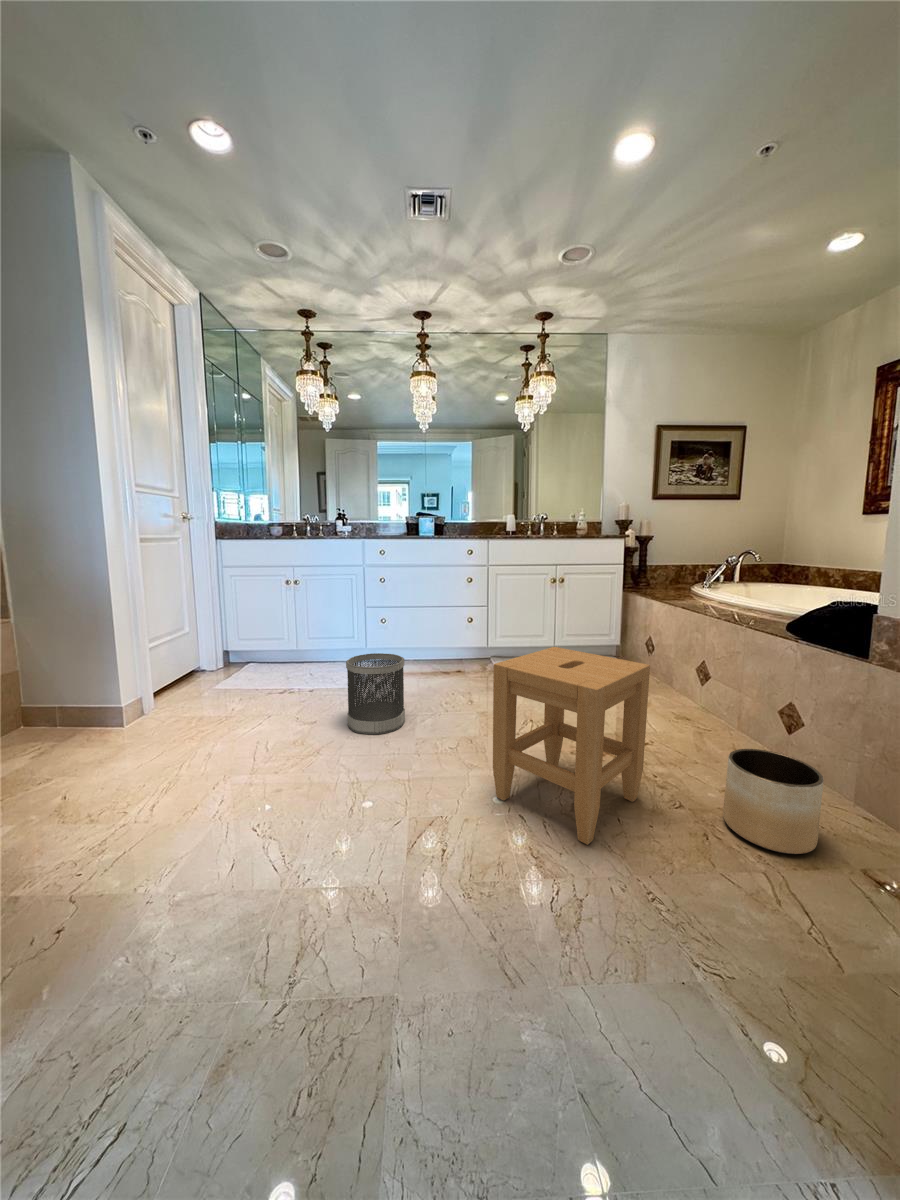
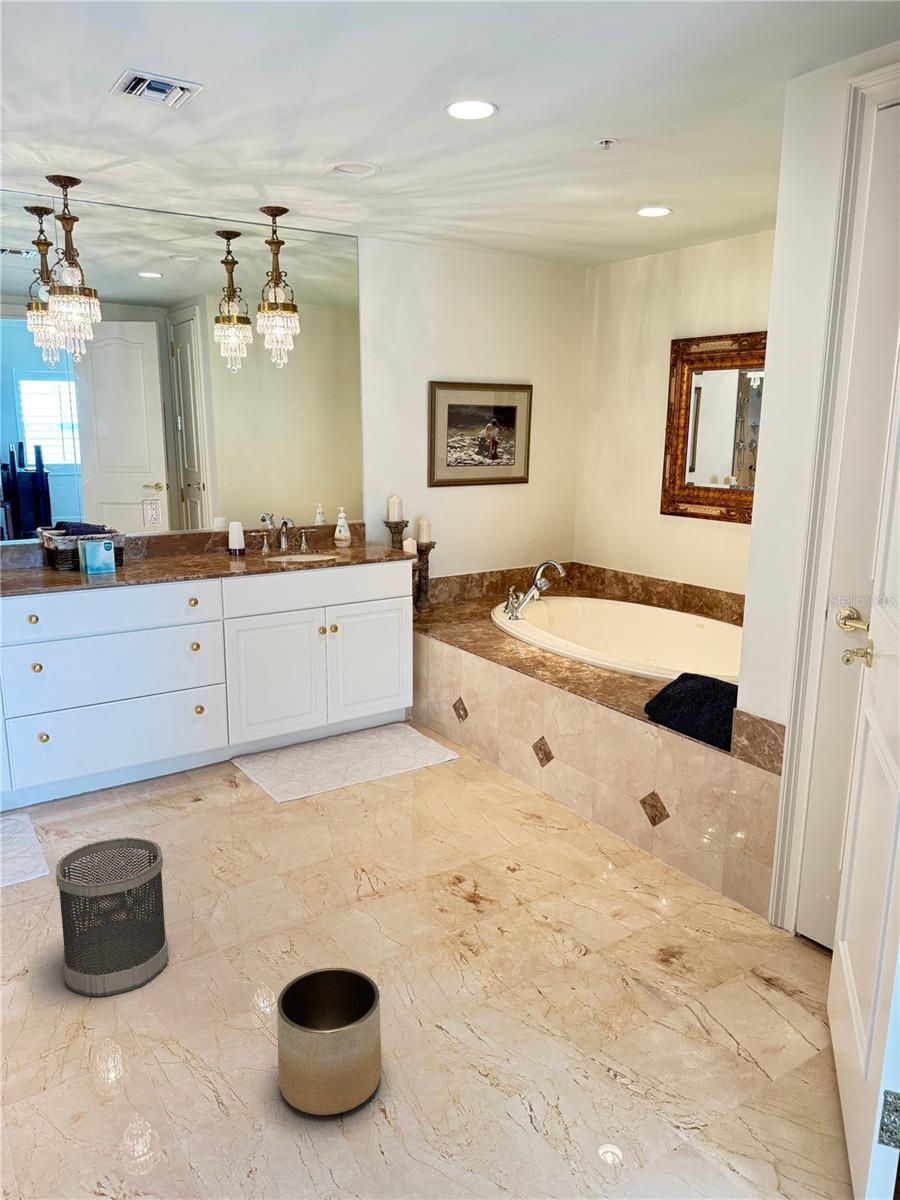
stool: present [493,647,650,845] -> none [386,792,553,1045]
planter: present [723,749,824,854] -> present [277,968,381,1115]

